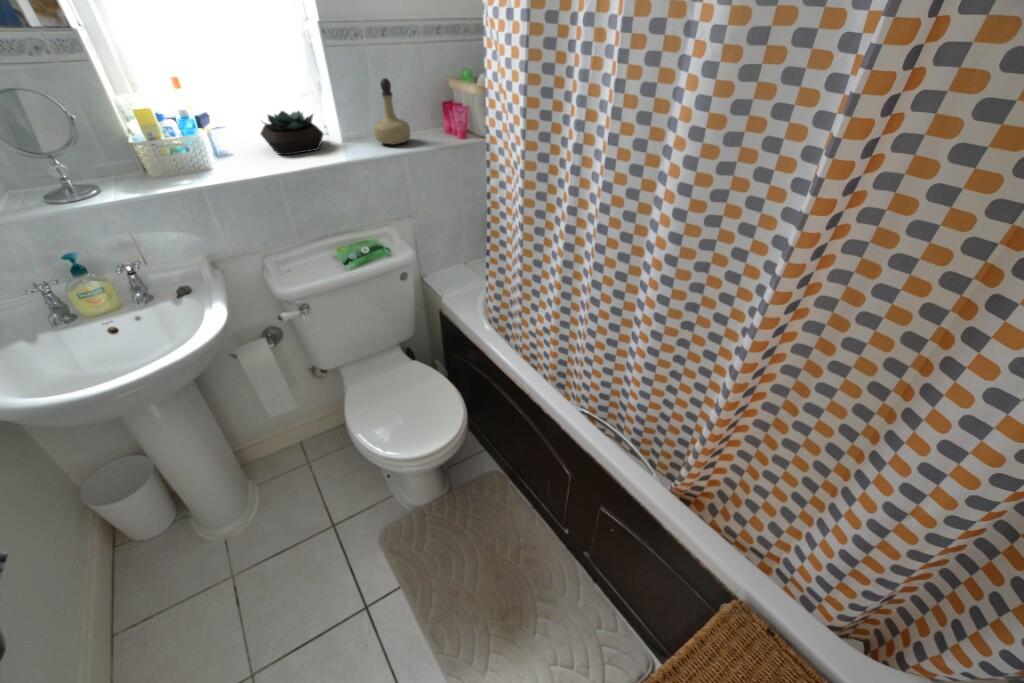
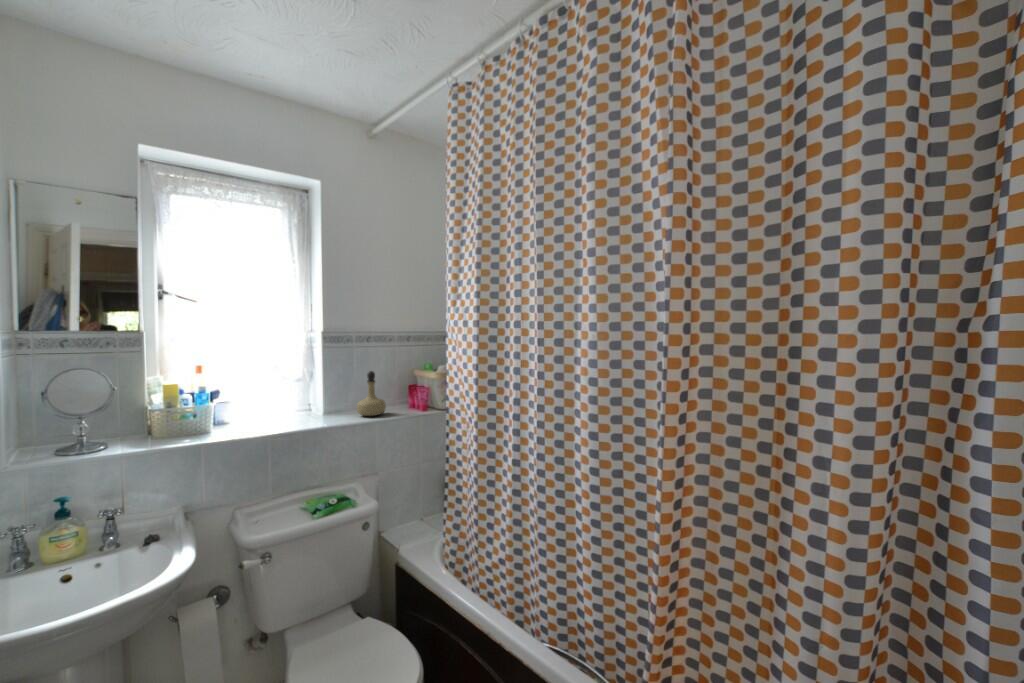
succulent plant: present [261,111,323,155] -> none [262,394,316,426]

